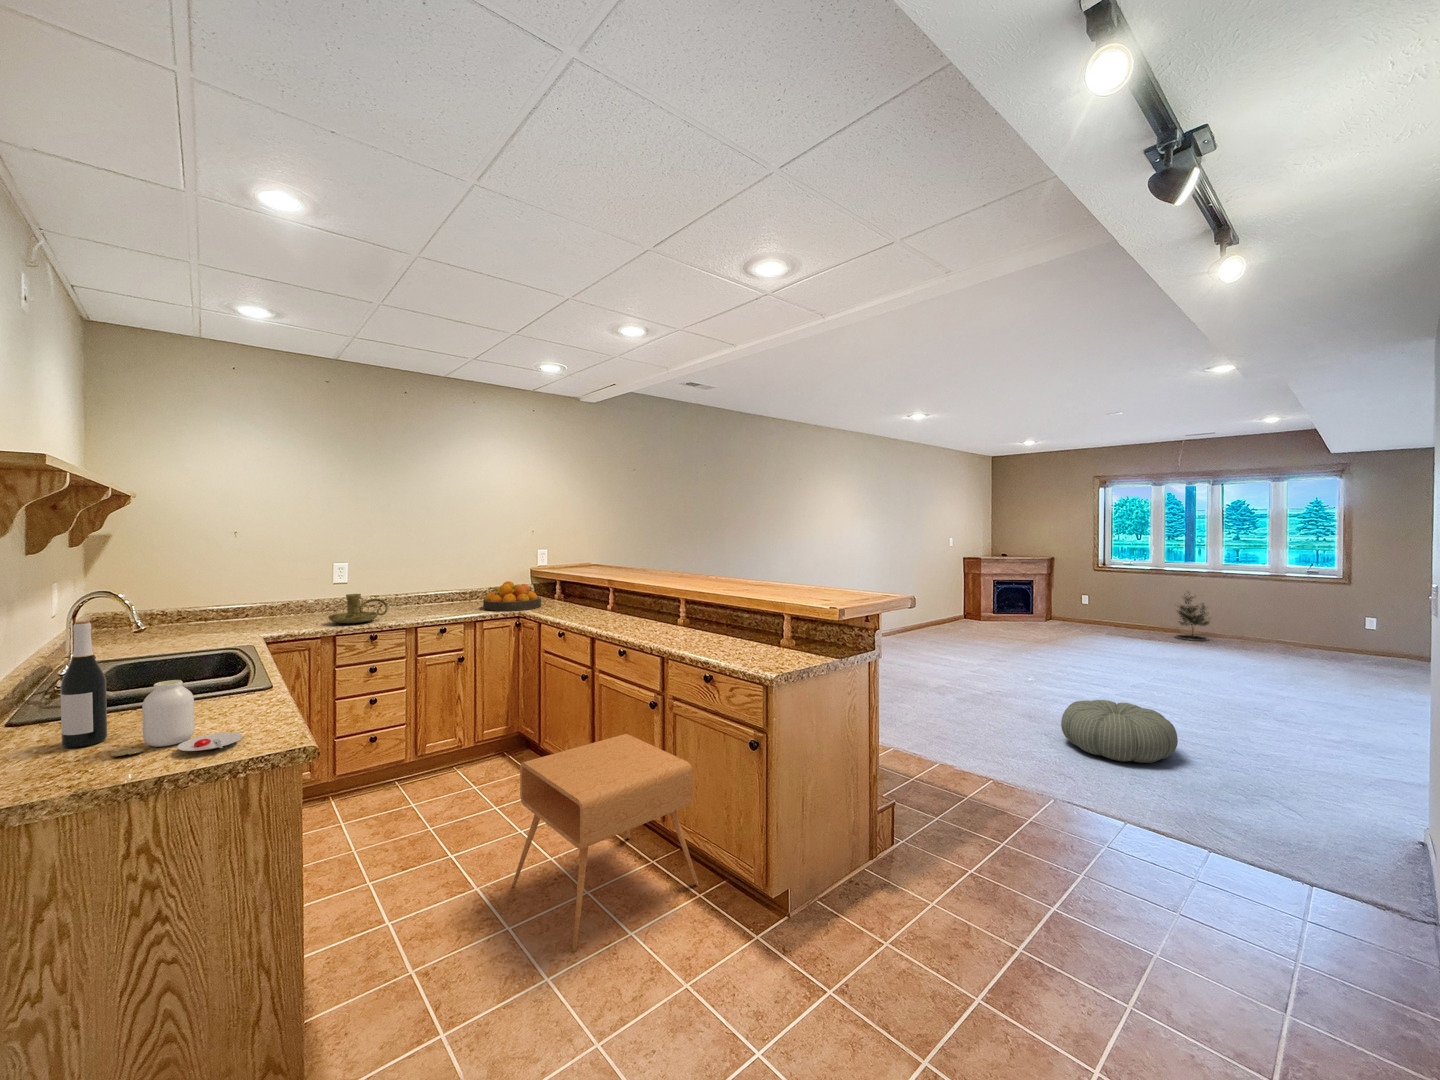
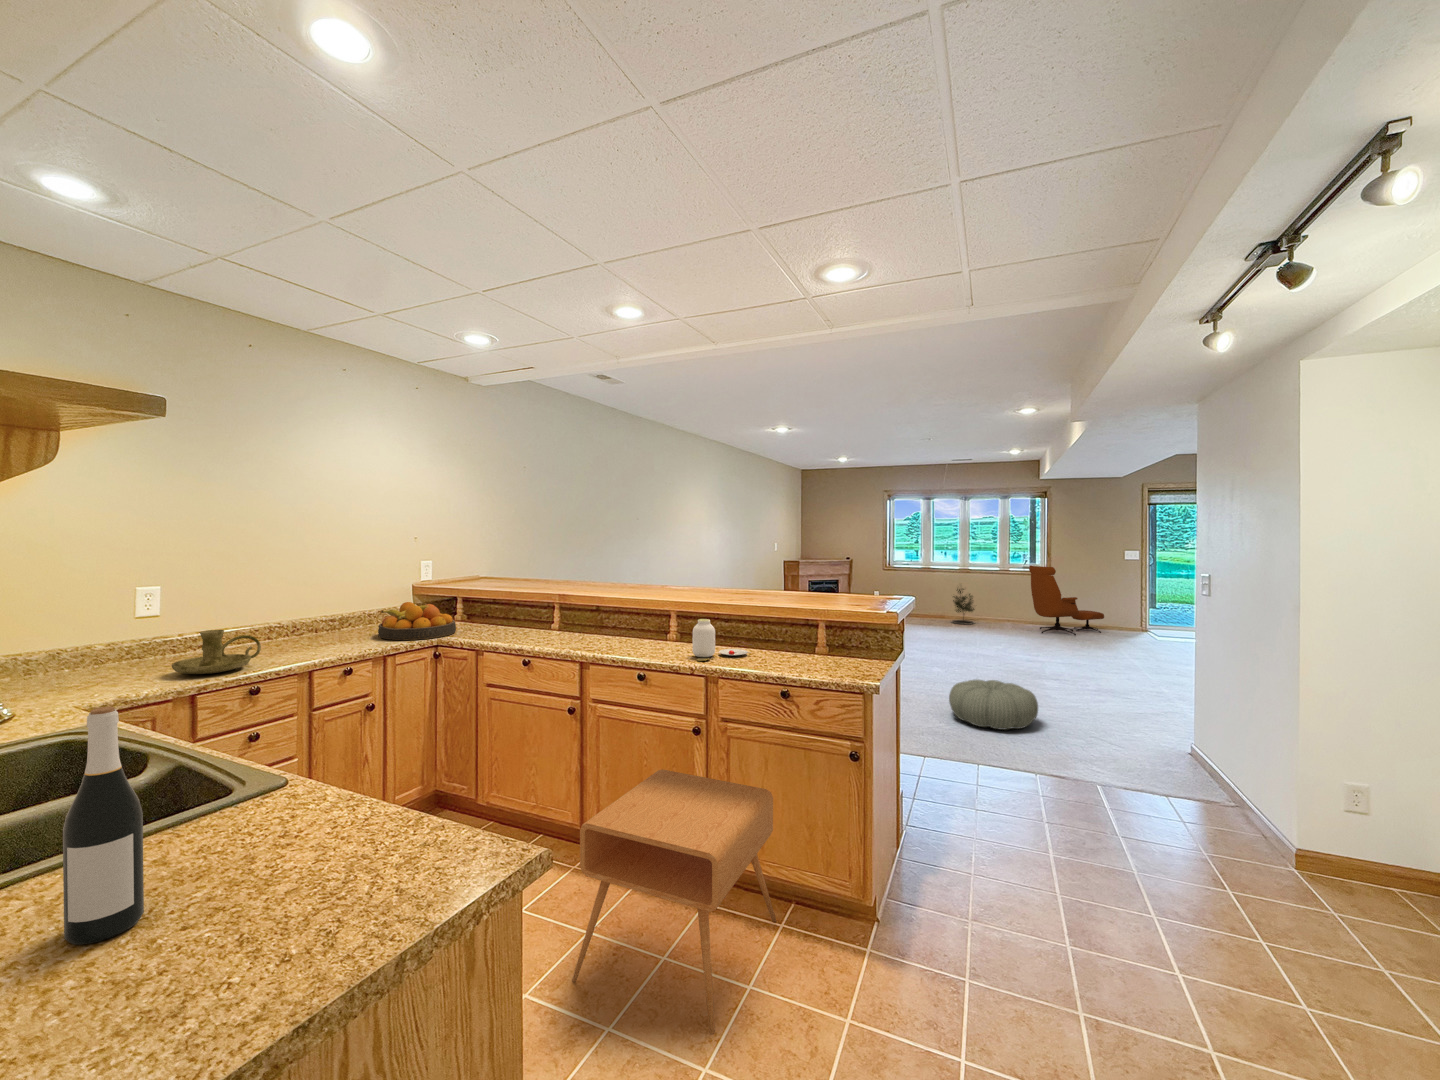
lounge chair: none [1284,571,1416,665] -> present [1029,565,1104,636]
jar: present [112,680,243,756] -> present [692,619,748,661]

